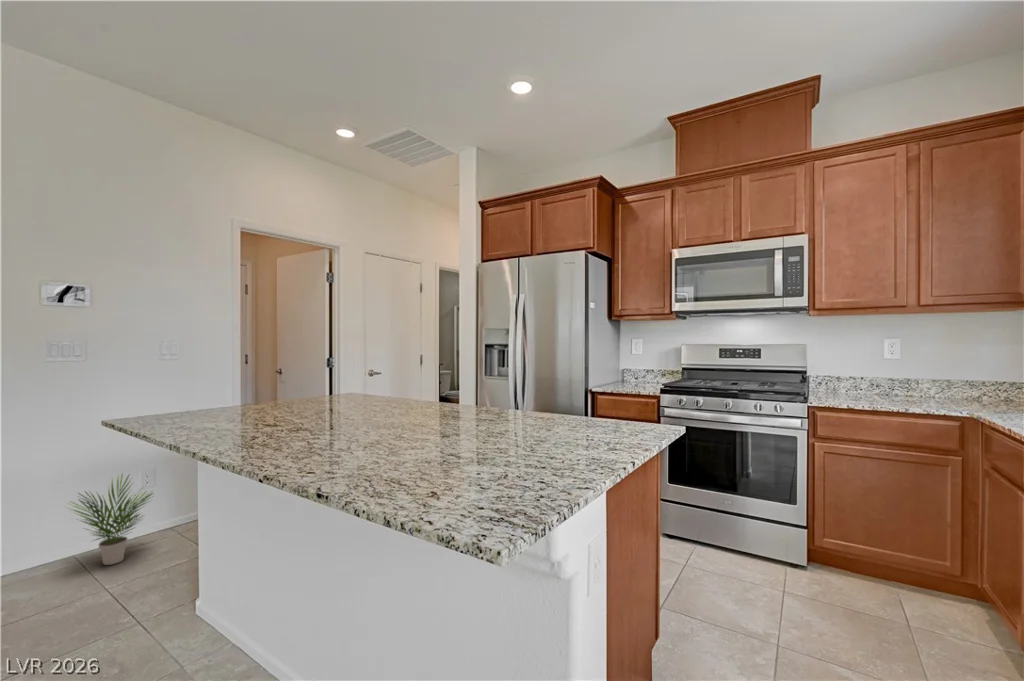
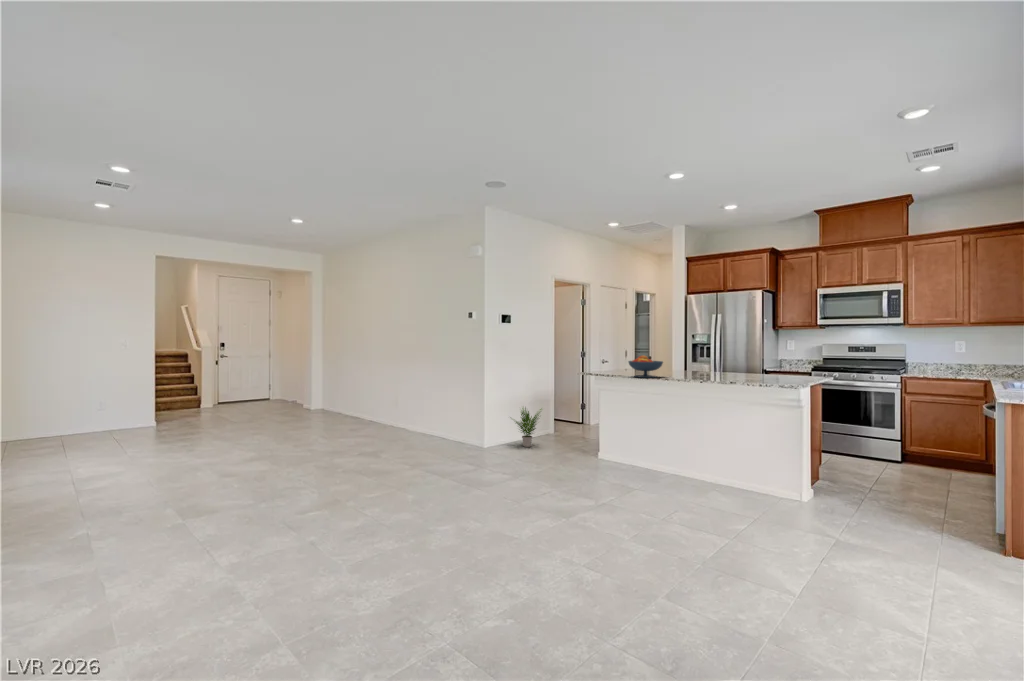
fruit bowl: none [214,376,309,436] -> present [629,356,663,378]

